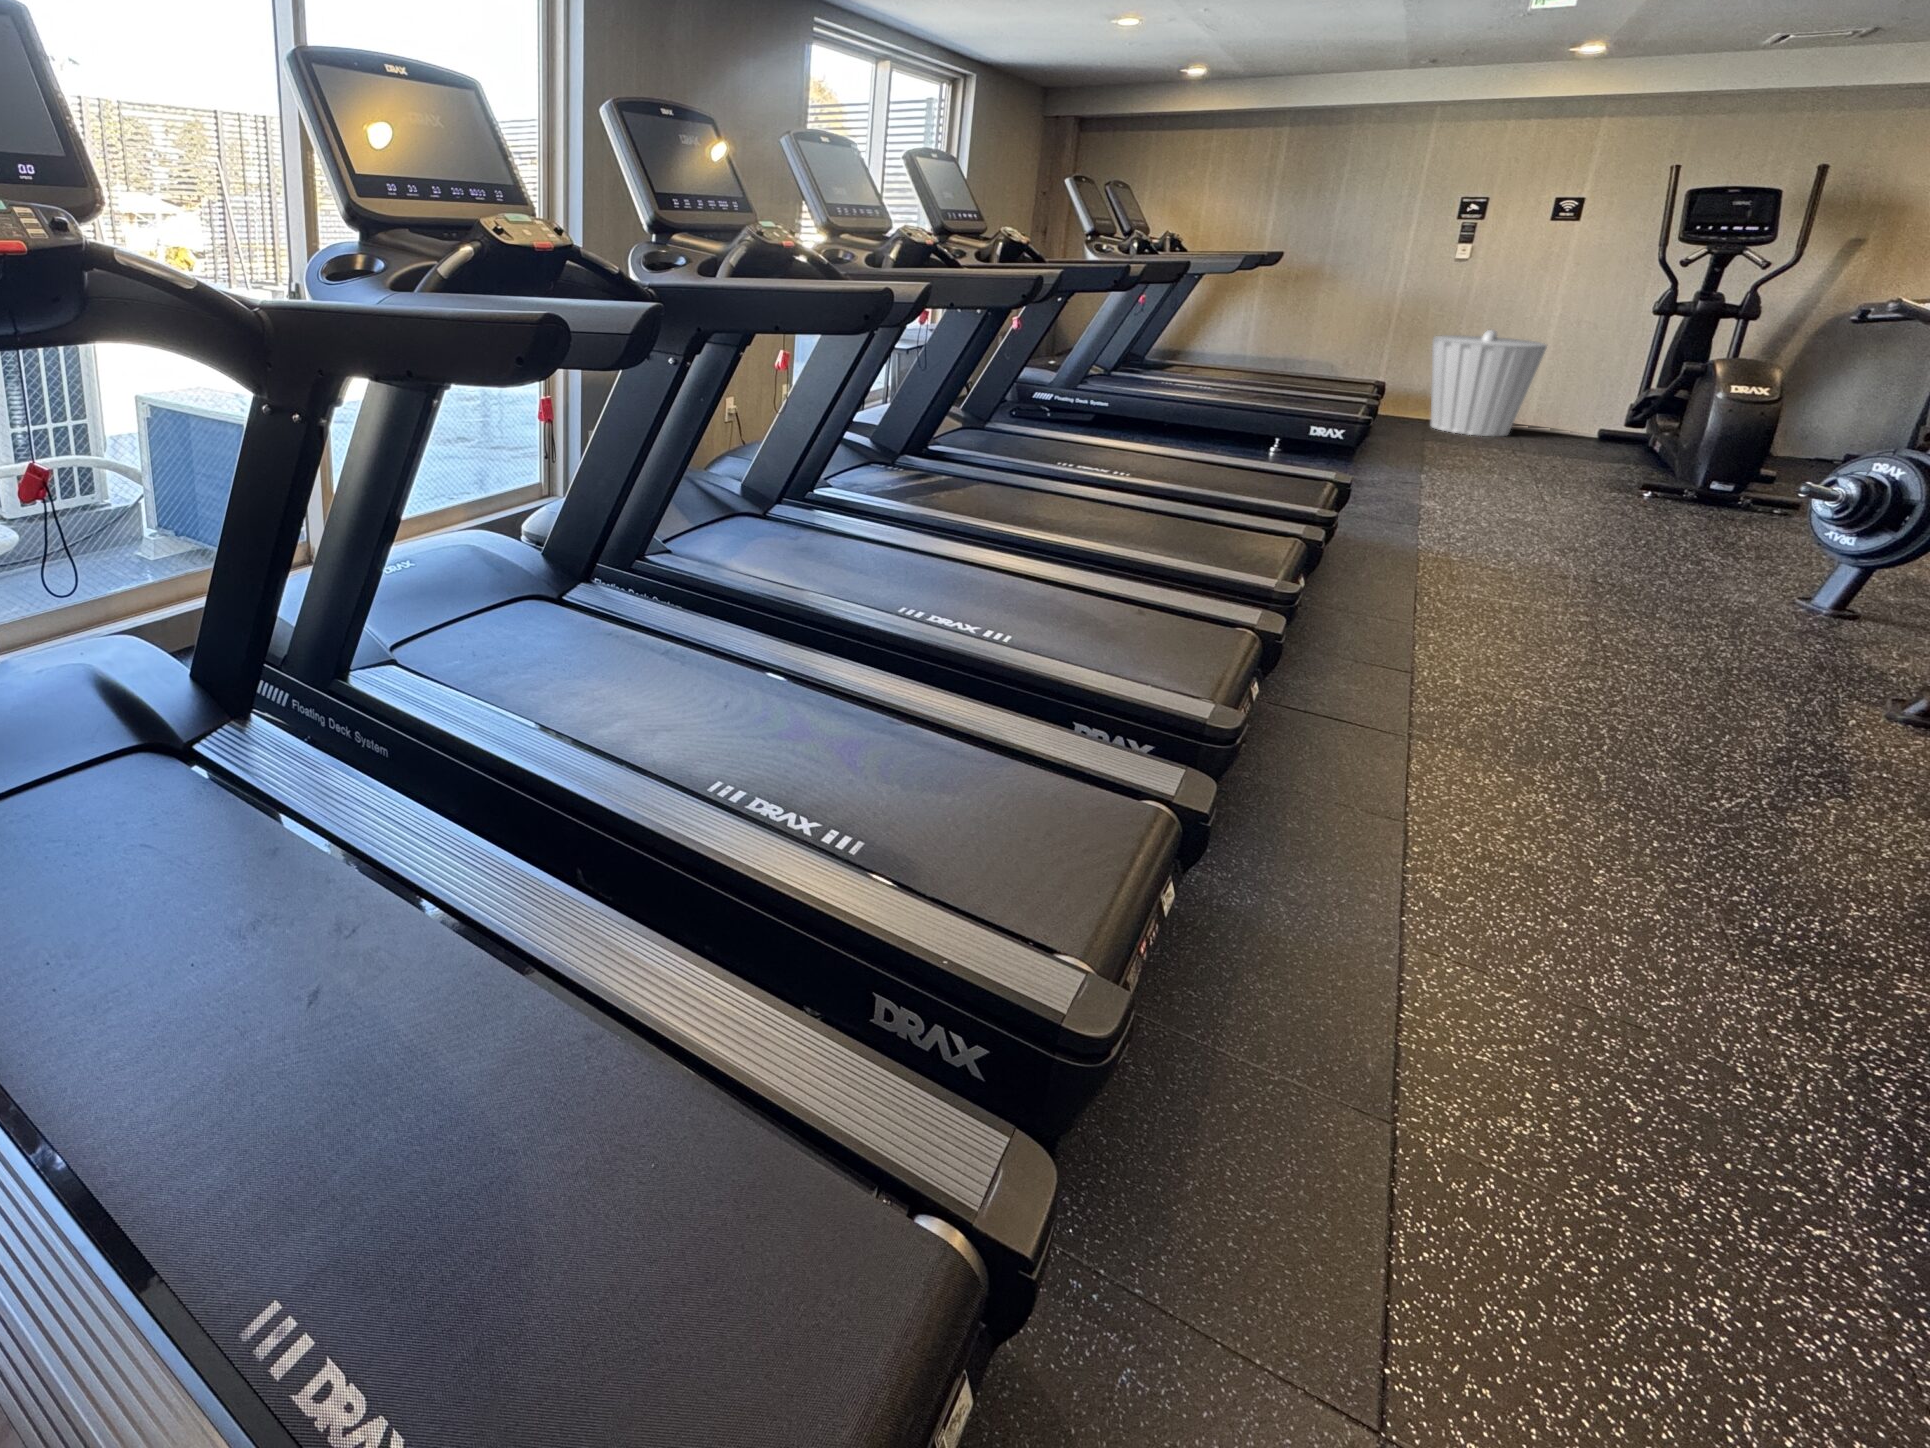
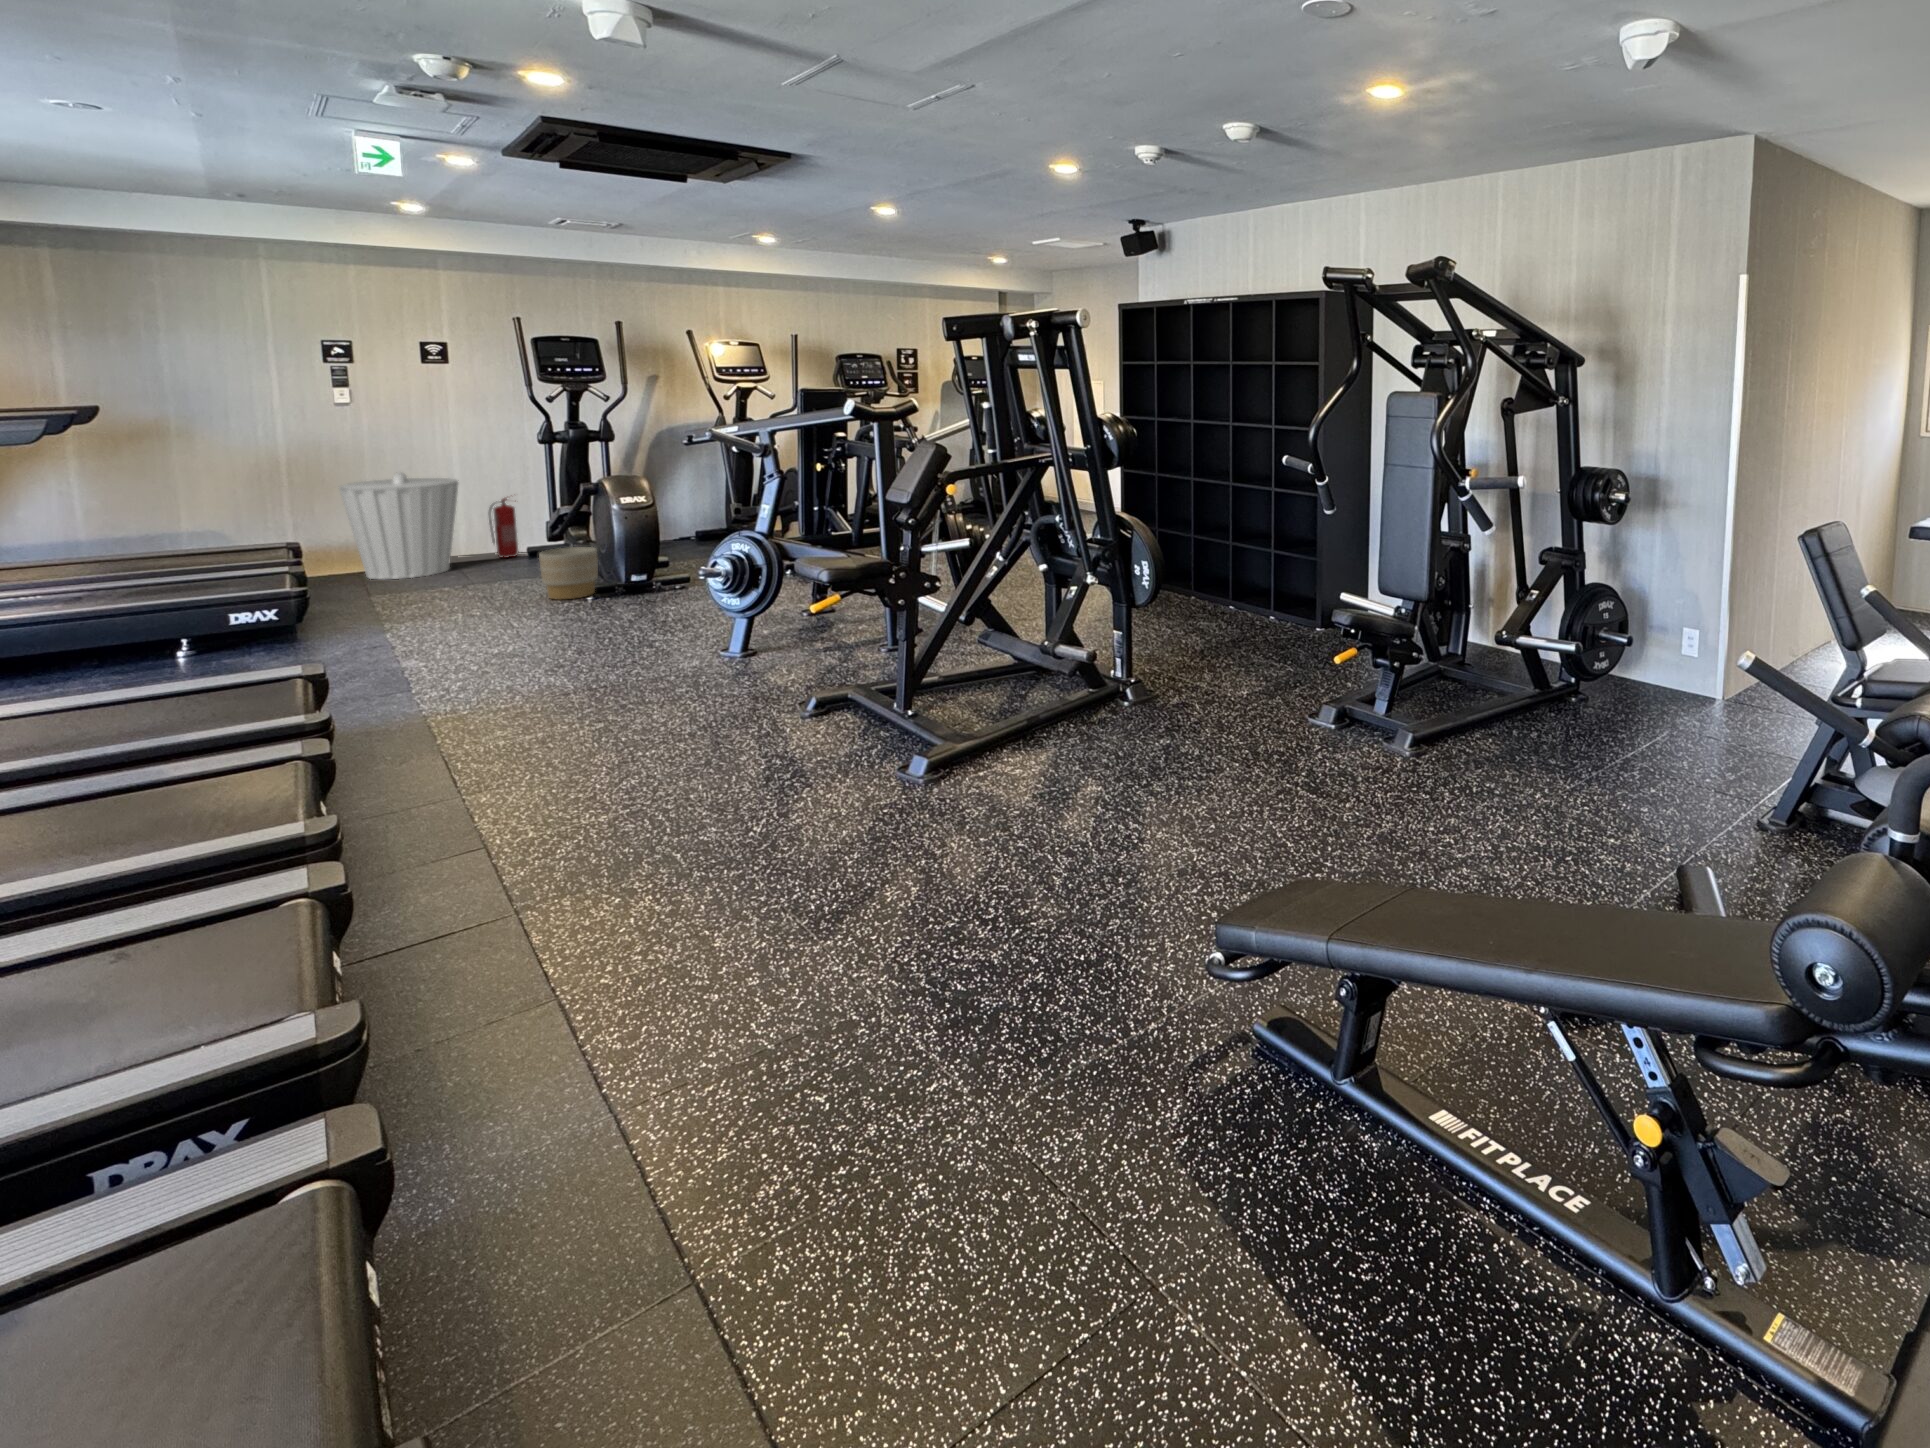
fire extinguisher: none [1563,369,1609,437] -> present [489,498,518,558]
planter: none [1596,432,1678,493] -> present [539,547,598,599]

